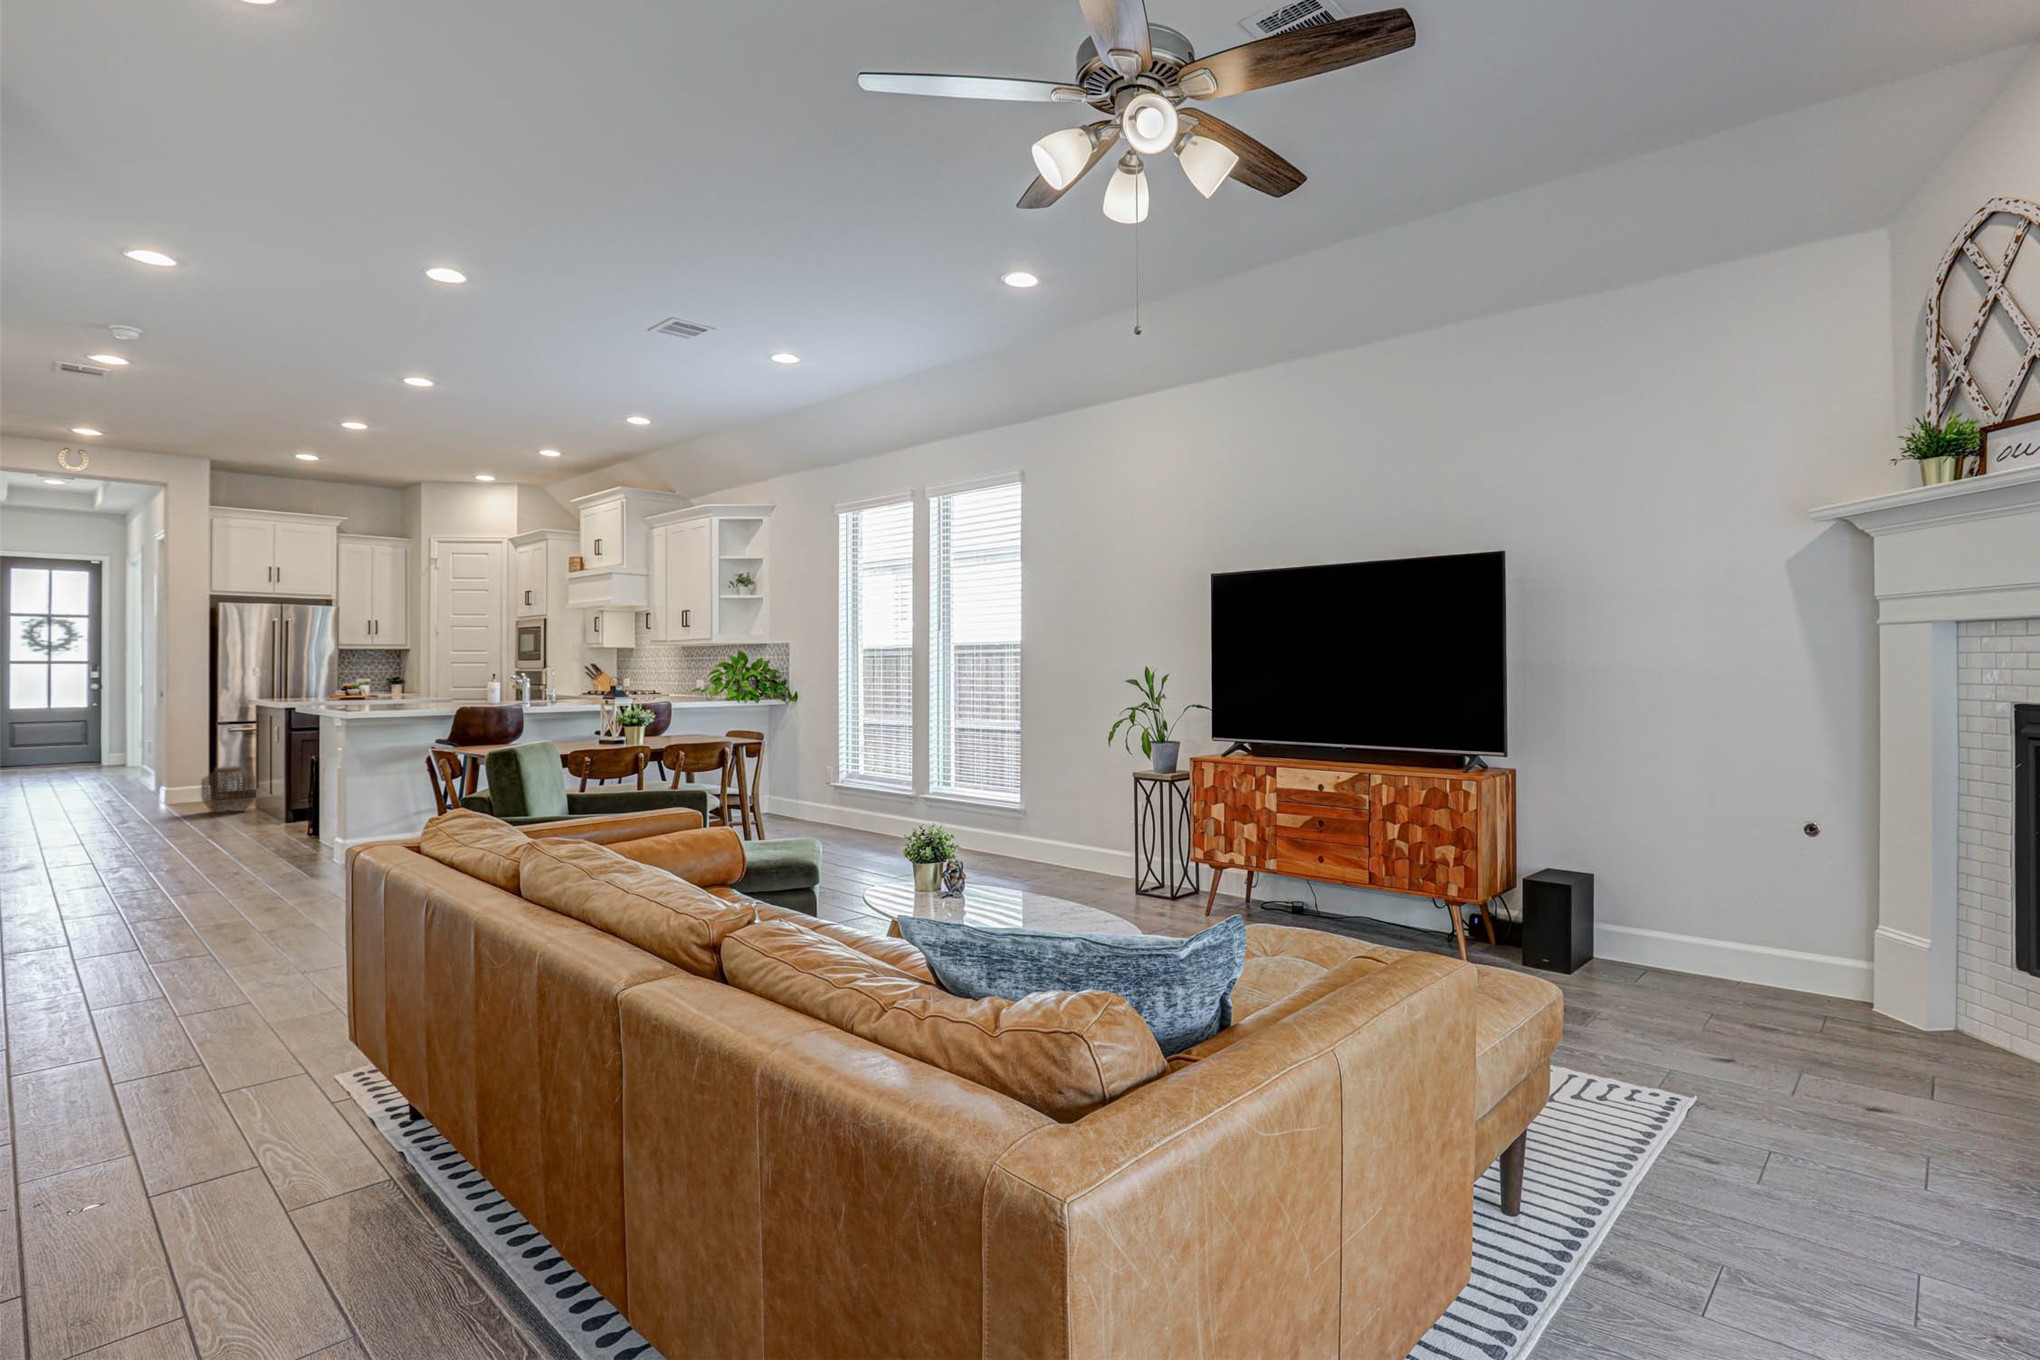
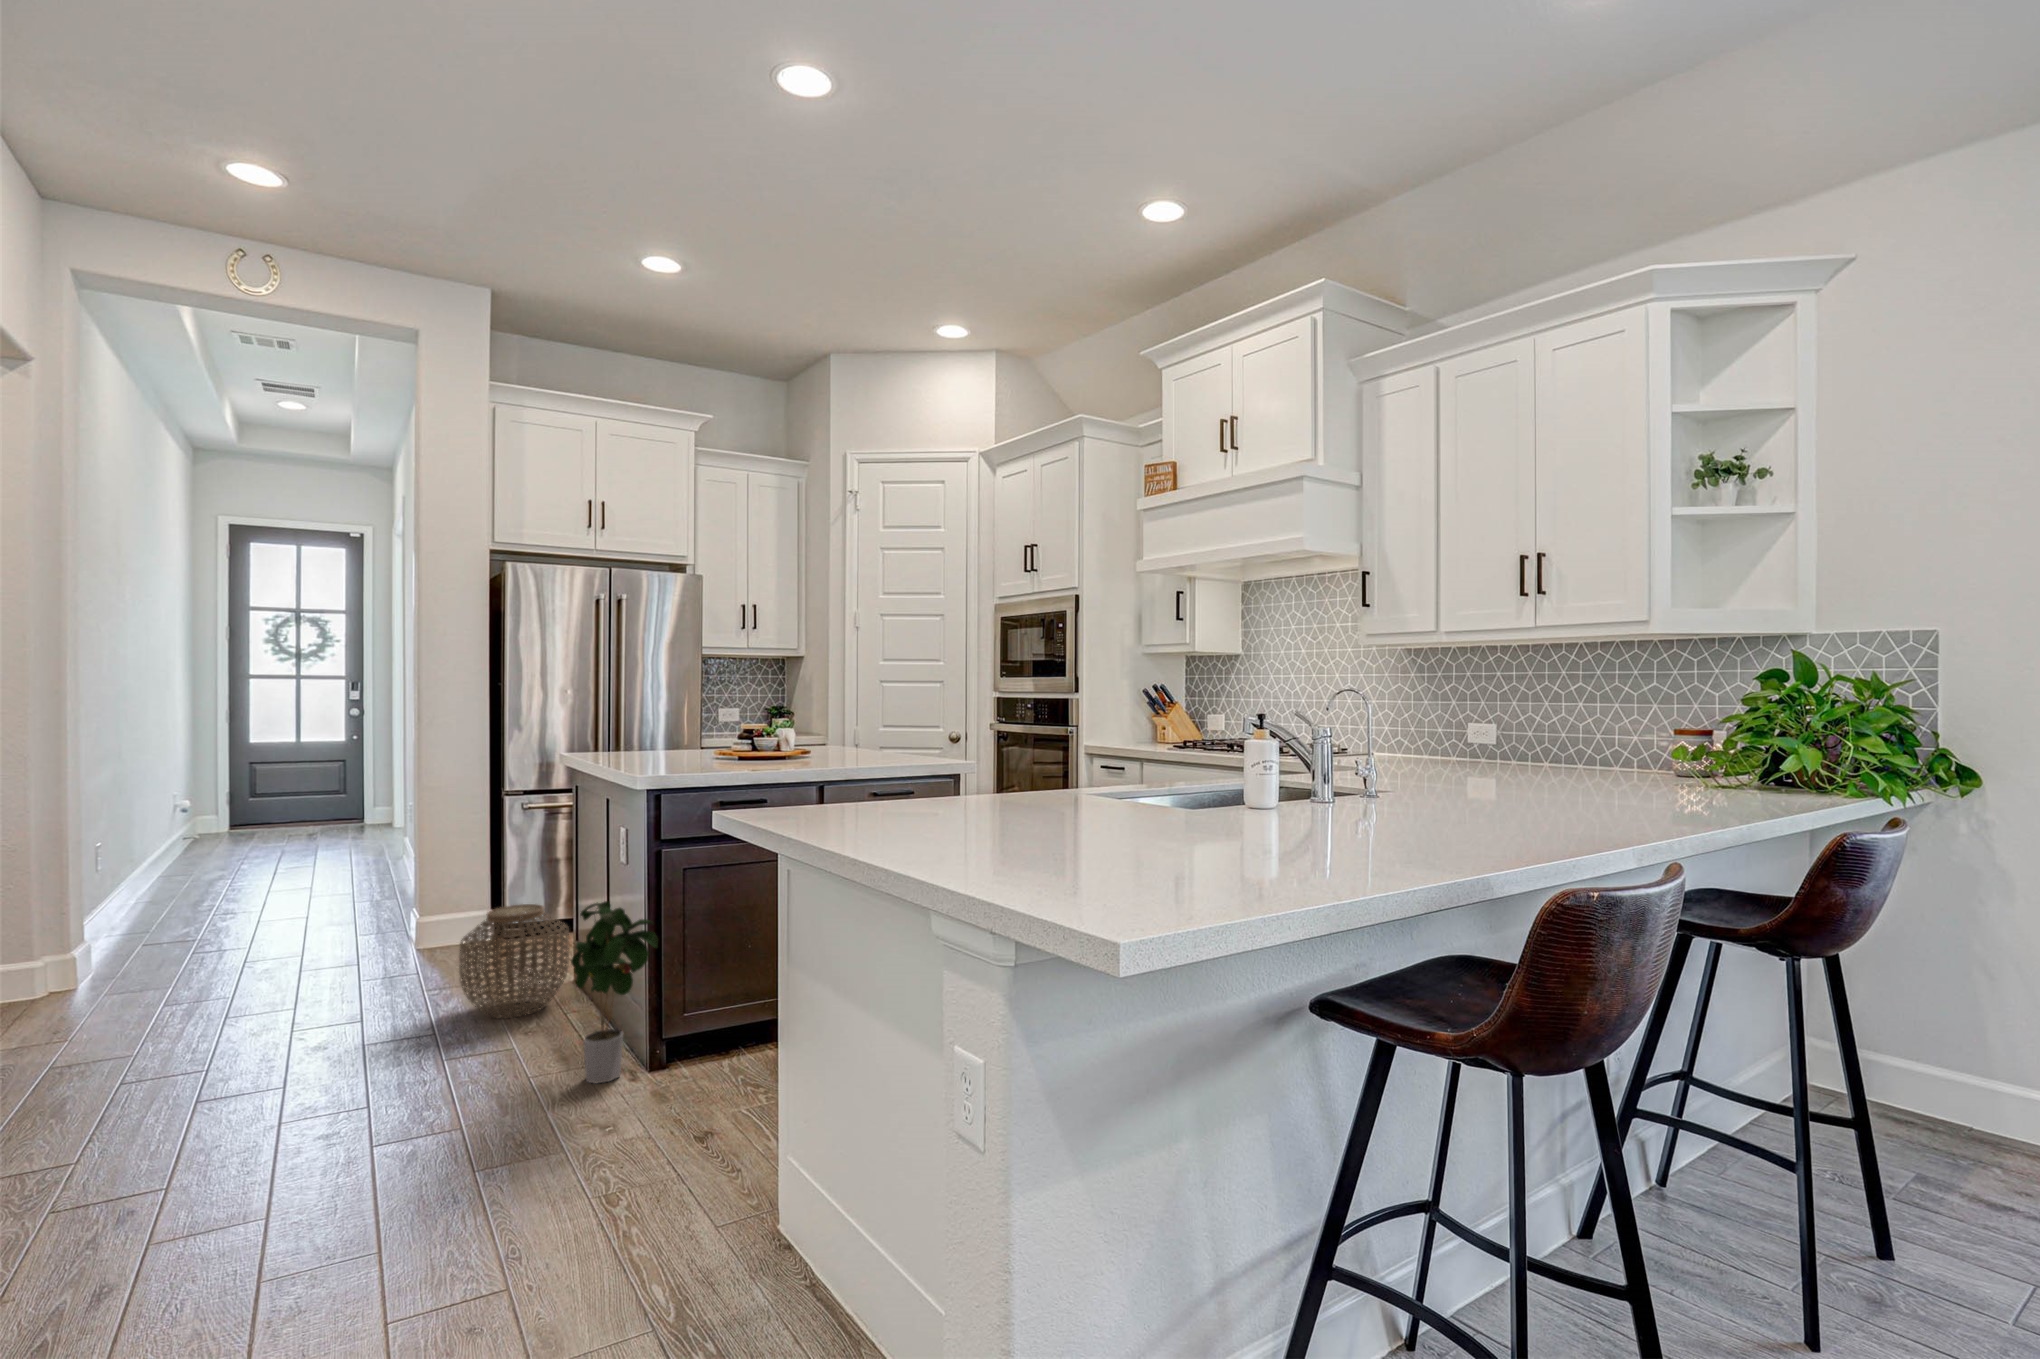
potted plant: none [256,754,295,823] -> present [571,901,658,1083]

